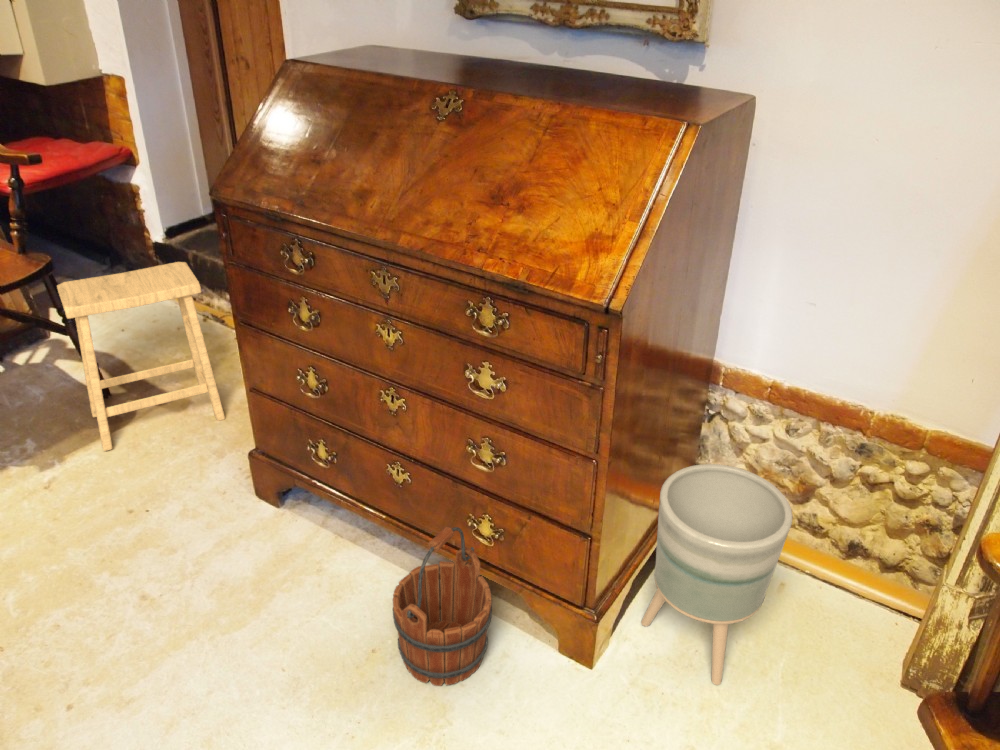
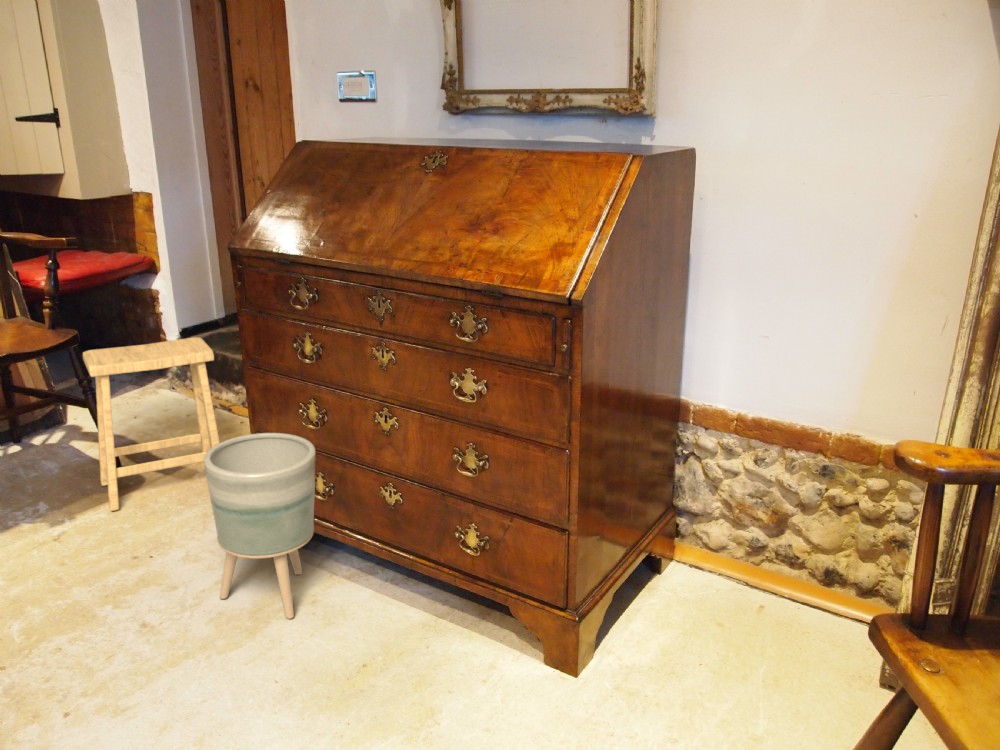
planter: present [641,464,793,685] -> present [204,433,316,619]
wooden bucket: present [393,527,492,686] -> none [380,526,475,691]

